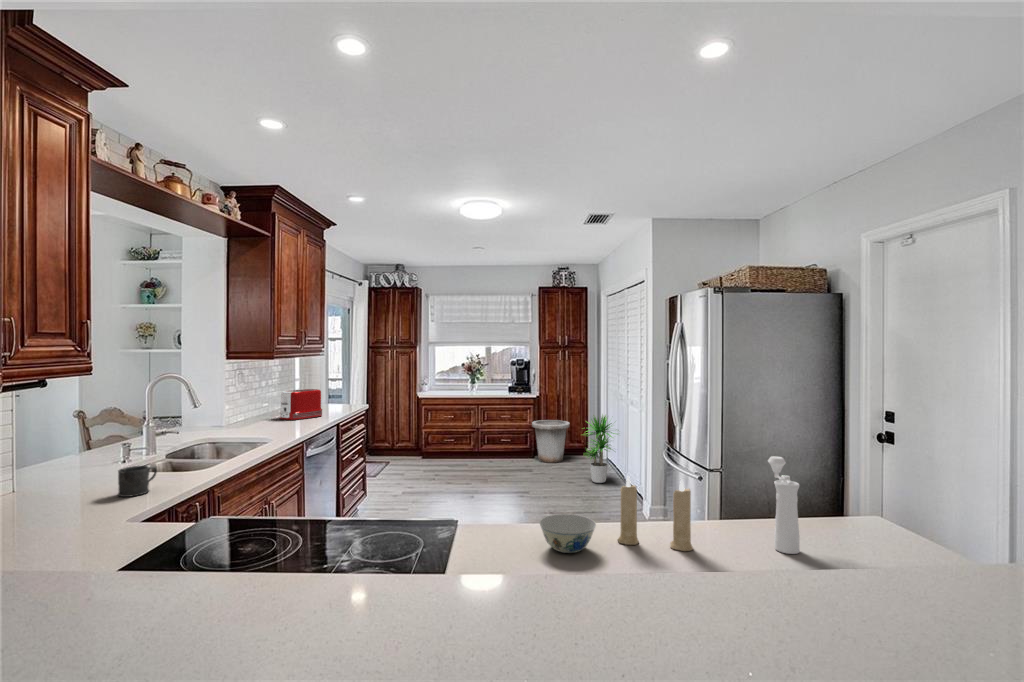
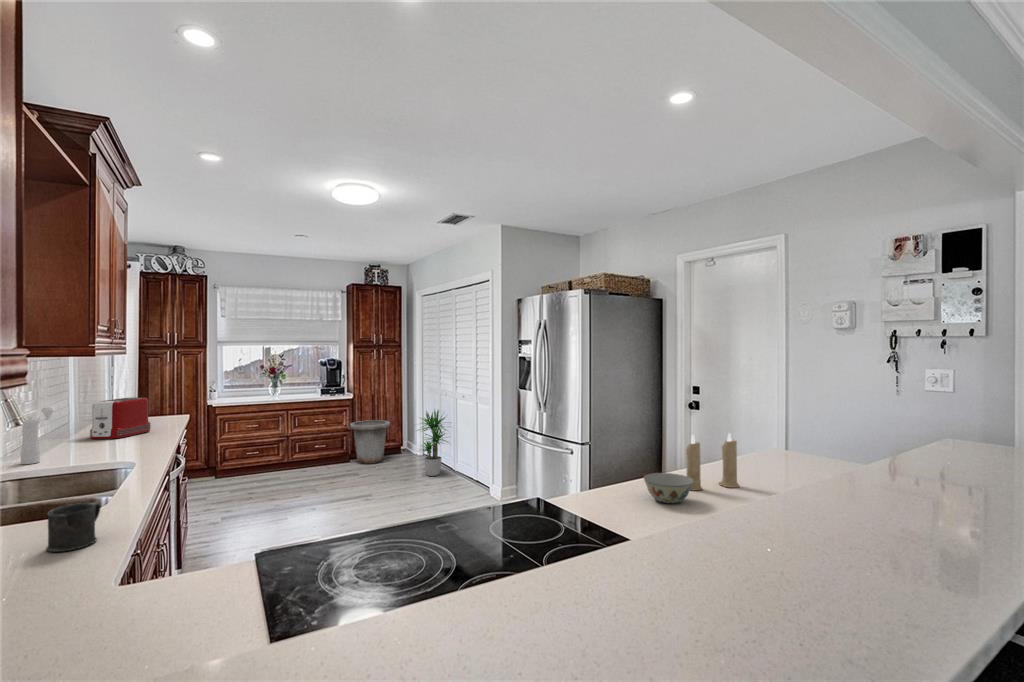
pepper mill: present [768,456,800,554] -> present [21,407,55,464]

